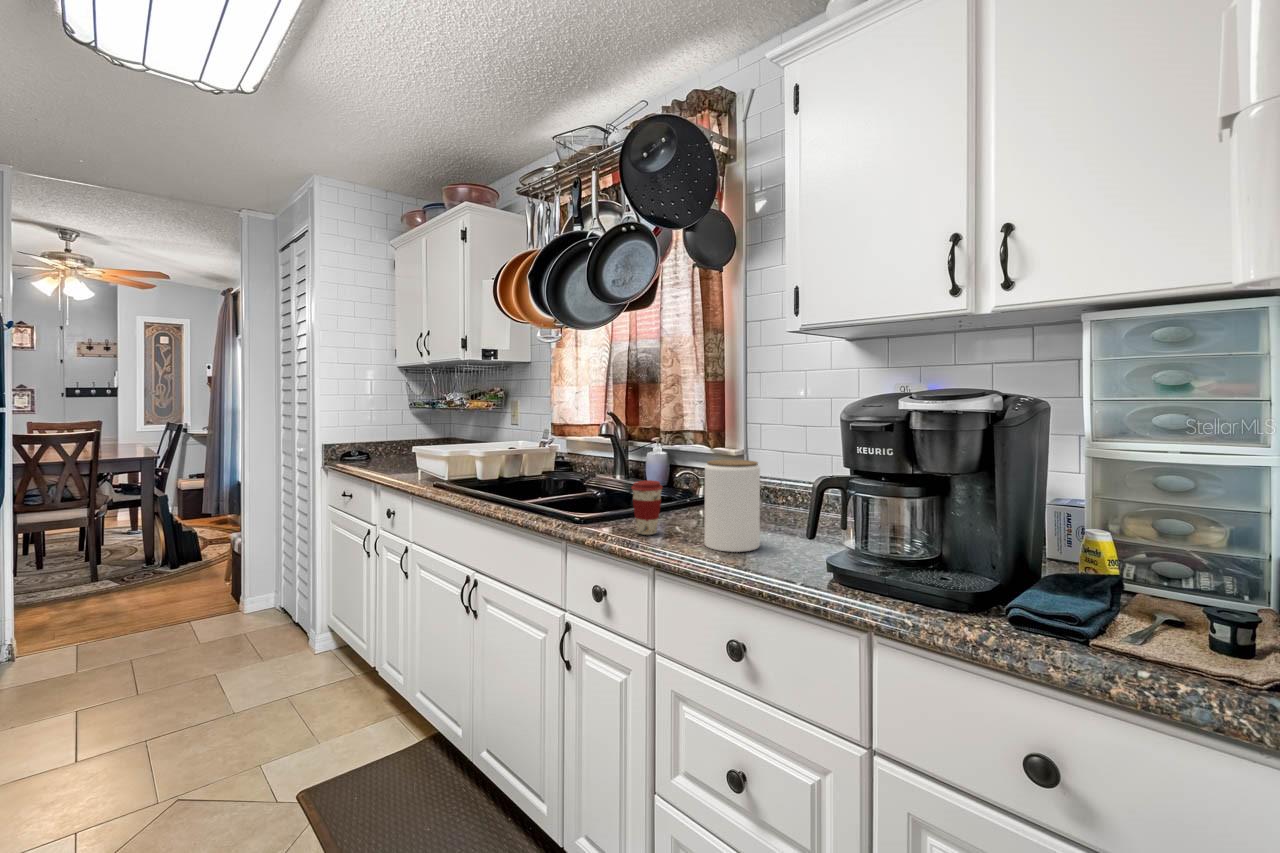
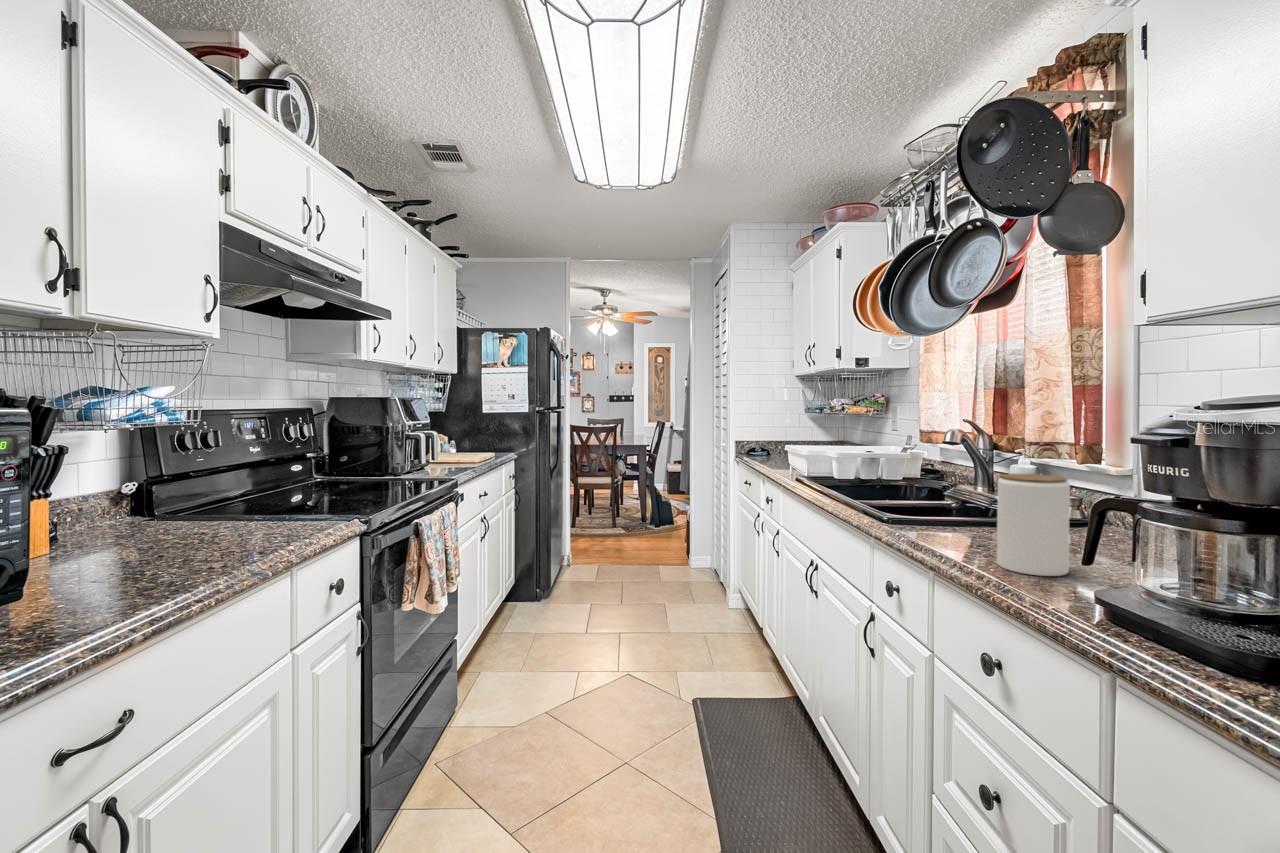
coffee cup: present [631,480,663,535] -> none [928,490,964,544]

